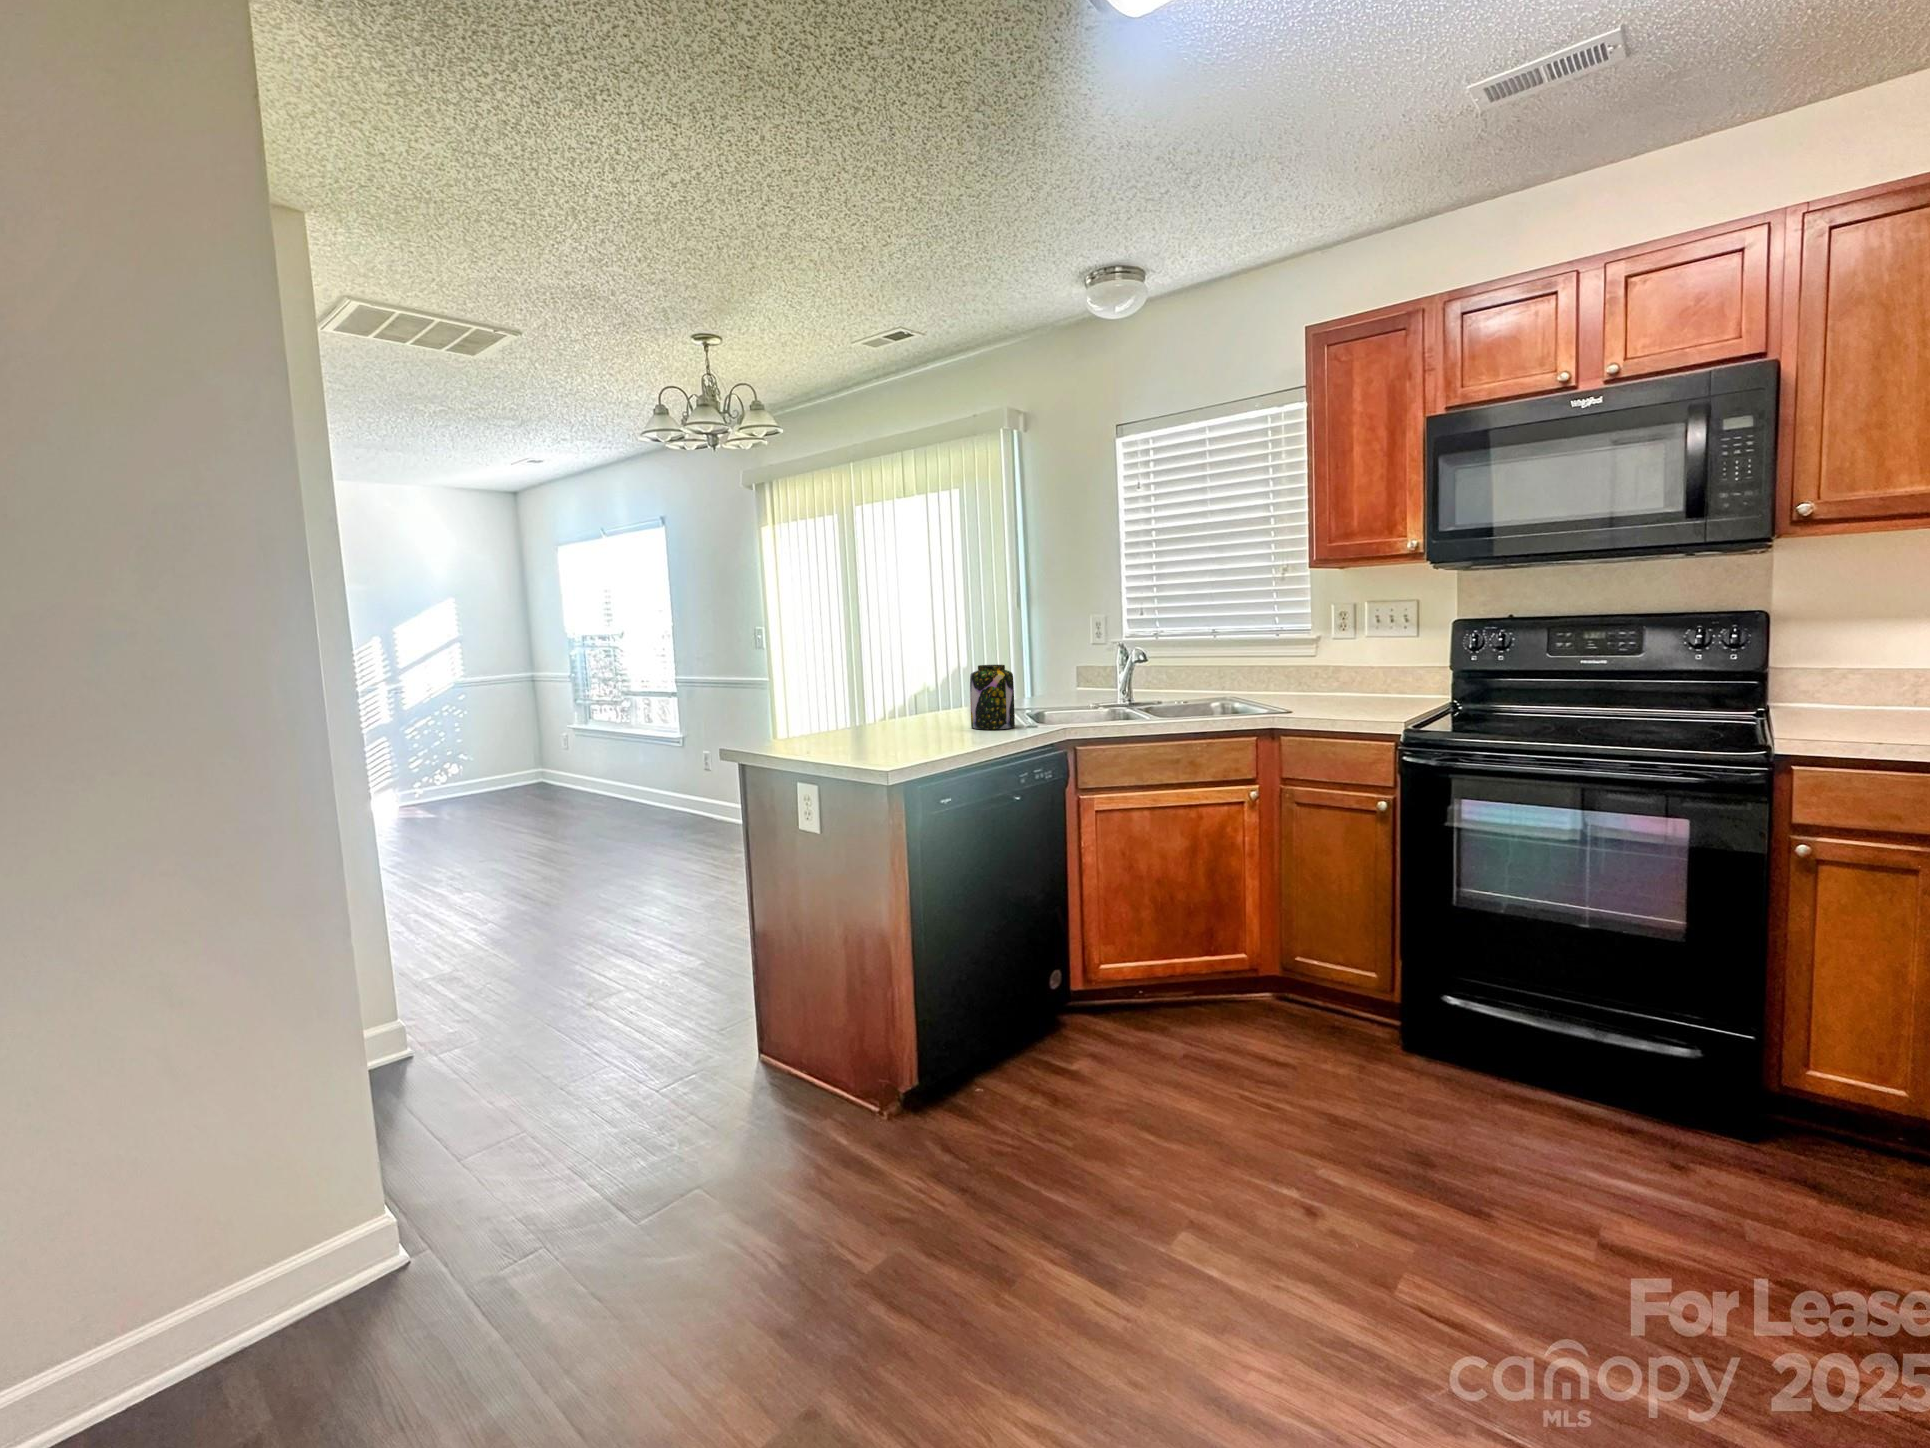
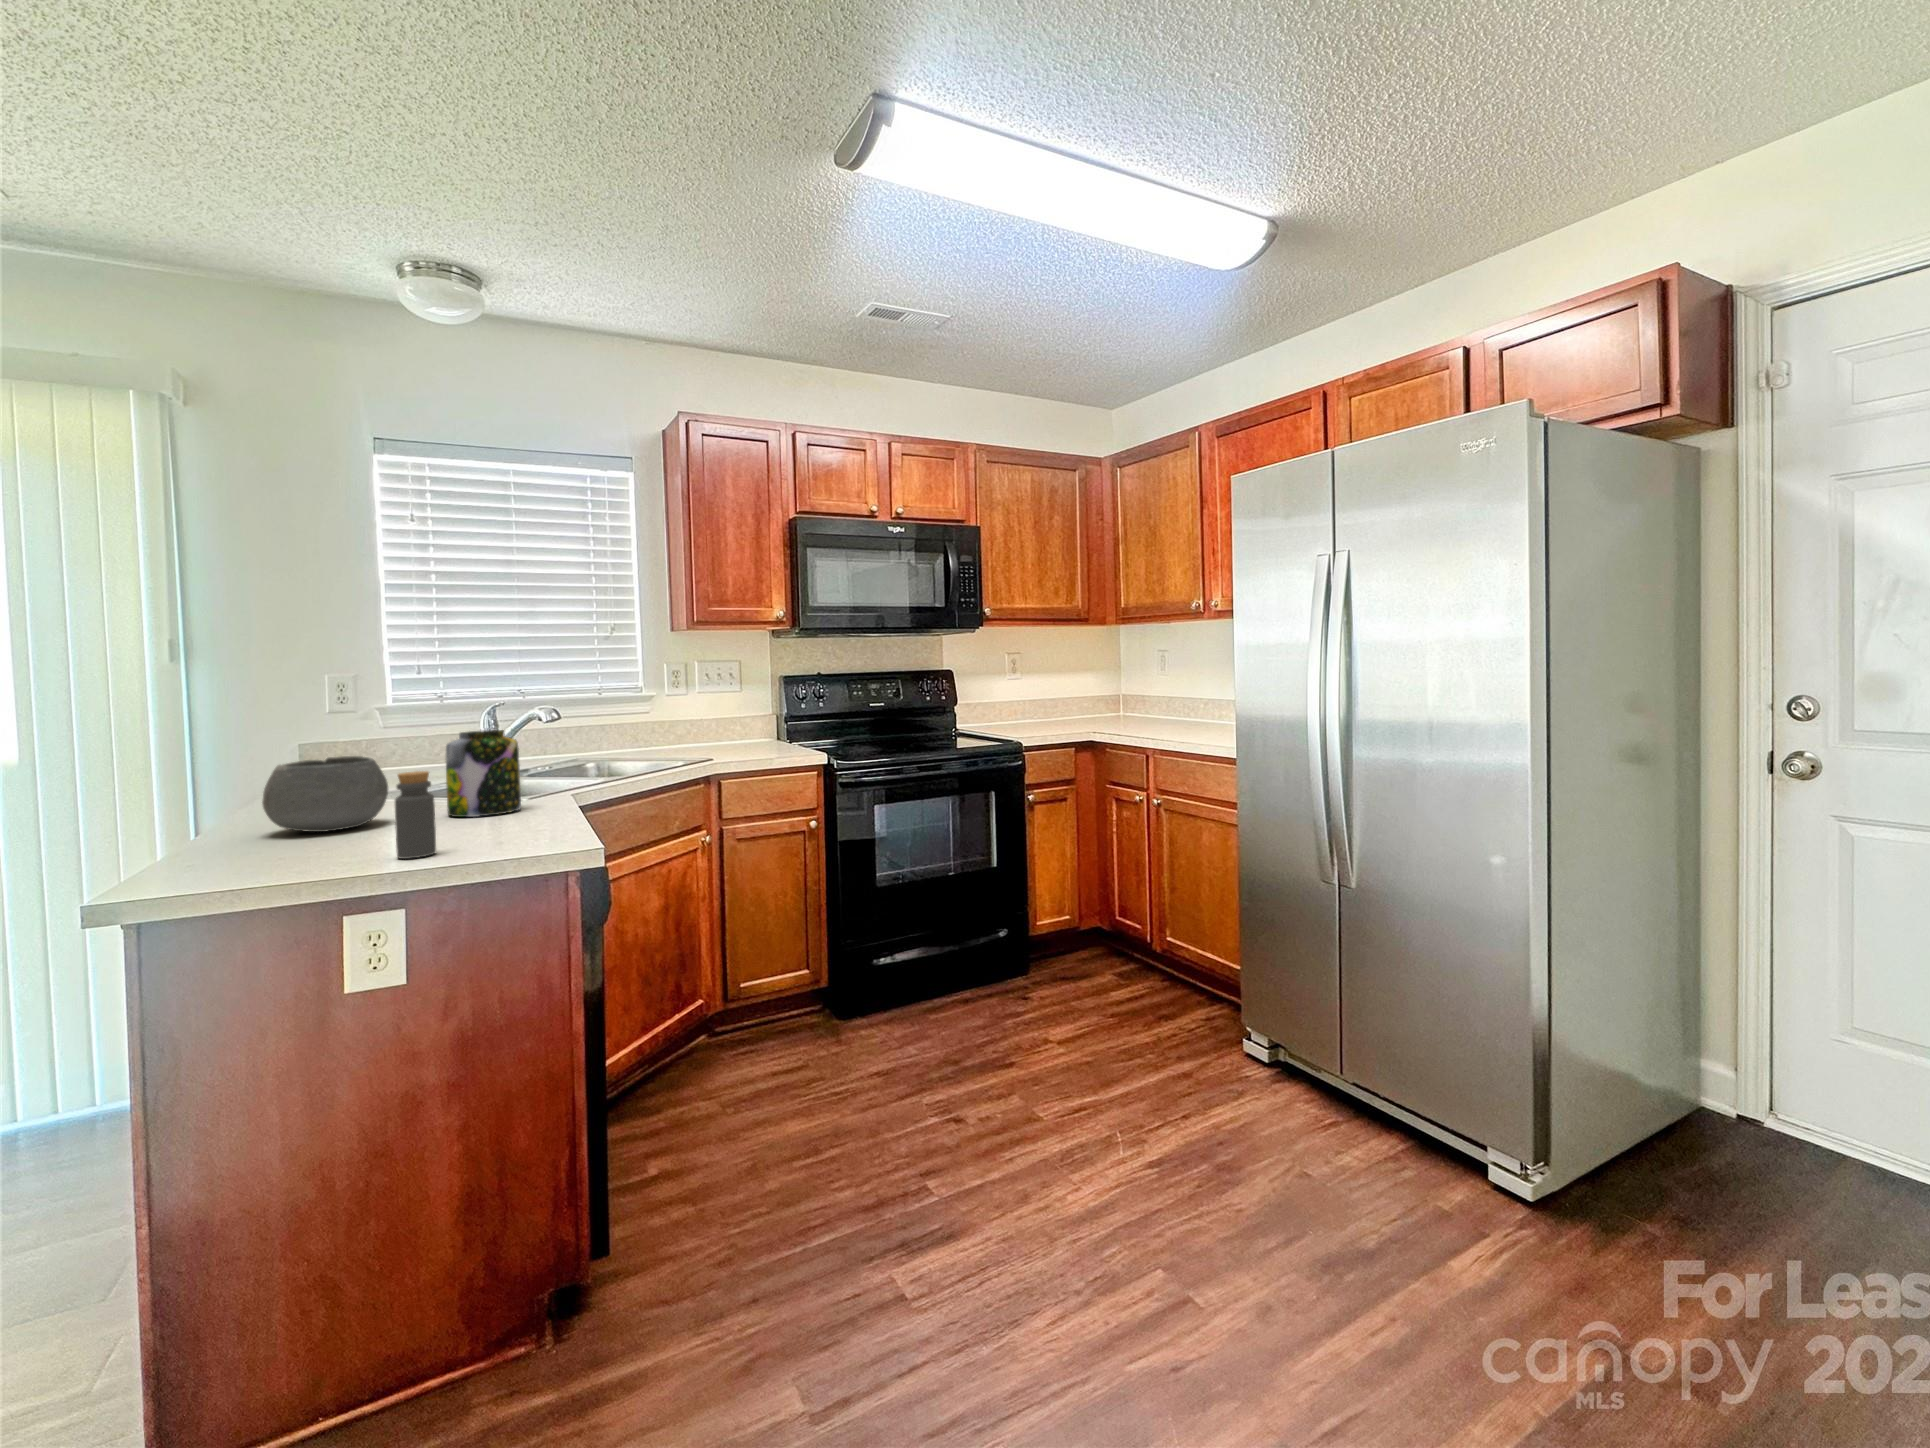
bowl: none [888,676,953,724] -> present [262,756,388,832]
bottle: none [840,688,863,744] -> present [395,771,436,859]

